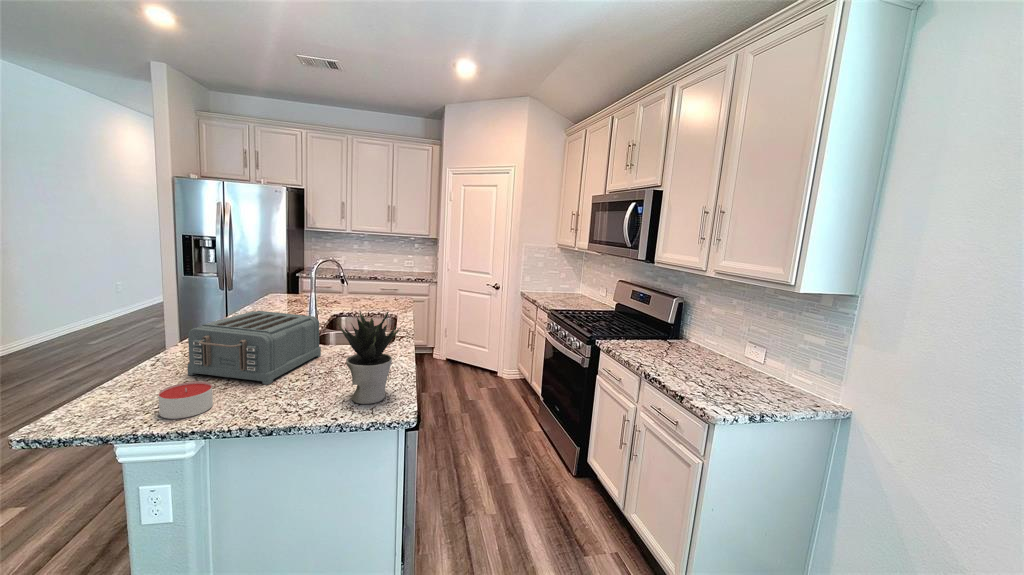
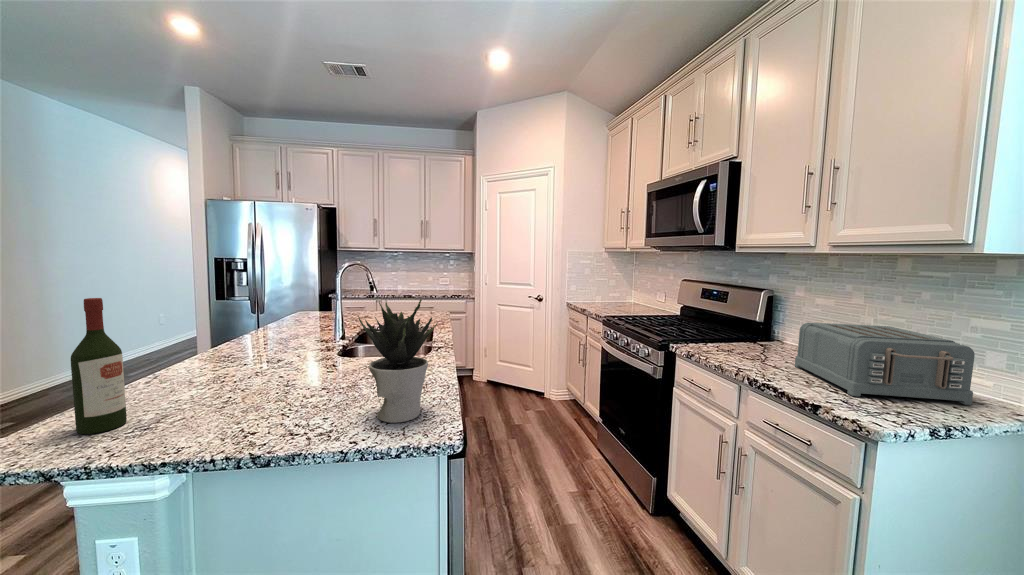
wine bottle: none [107,304,150,409] -> present [71,298,127,434]
toaster: present [187,311,321,384] -> present [795,323,975,405]
candle: present [158,382,213,419] -> none [128,397,201,445]

